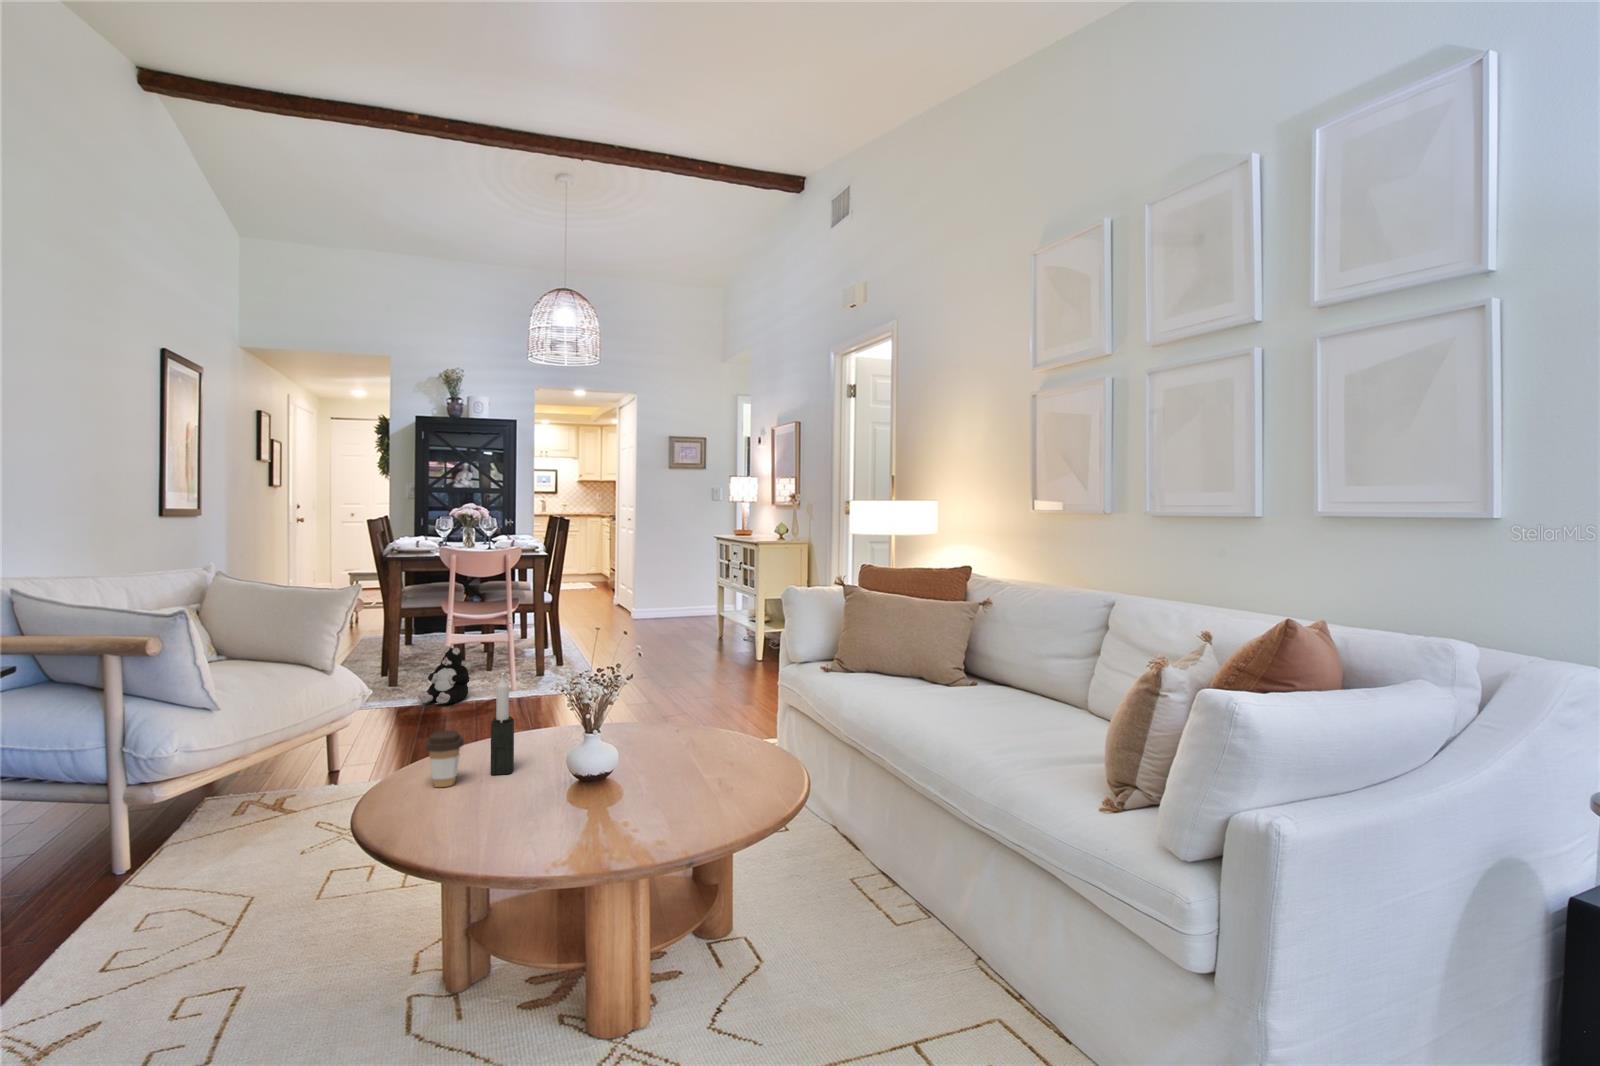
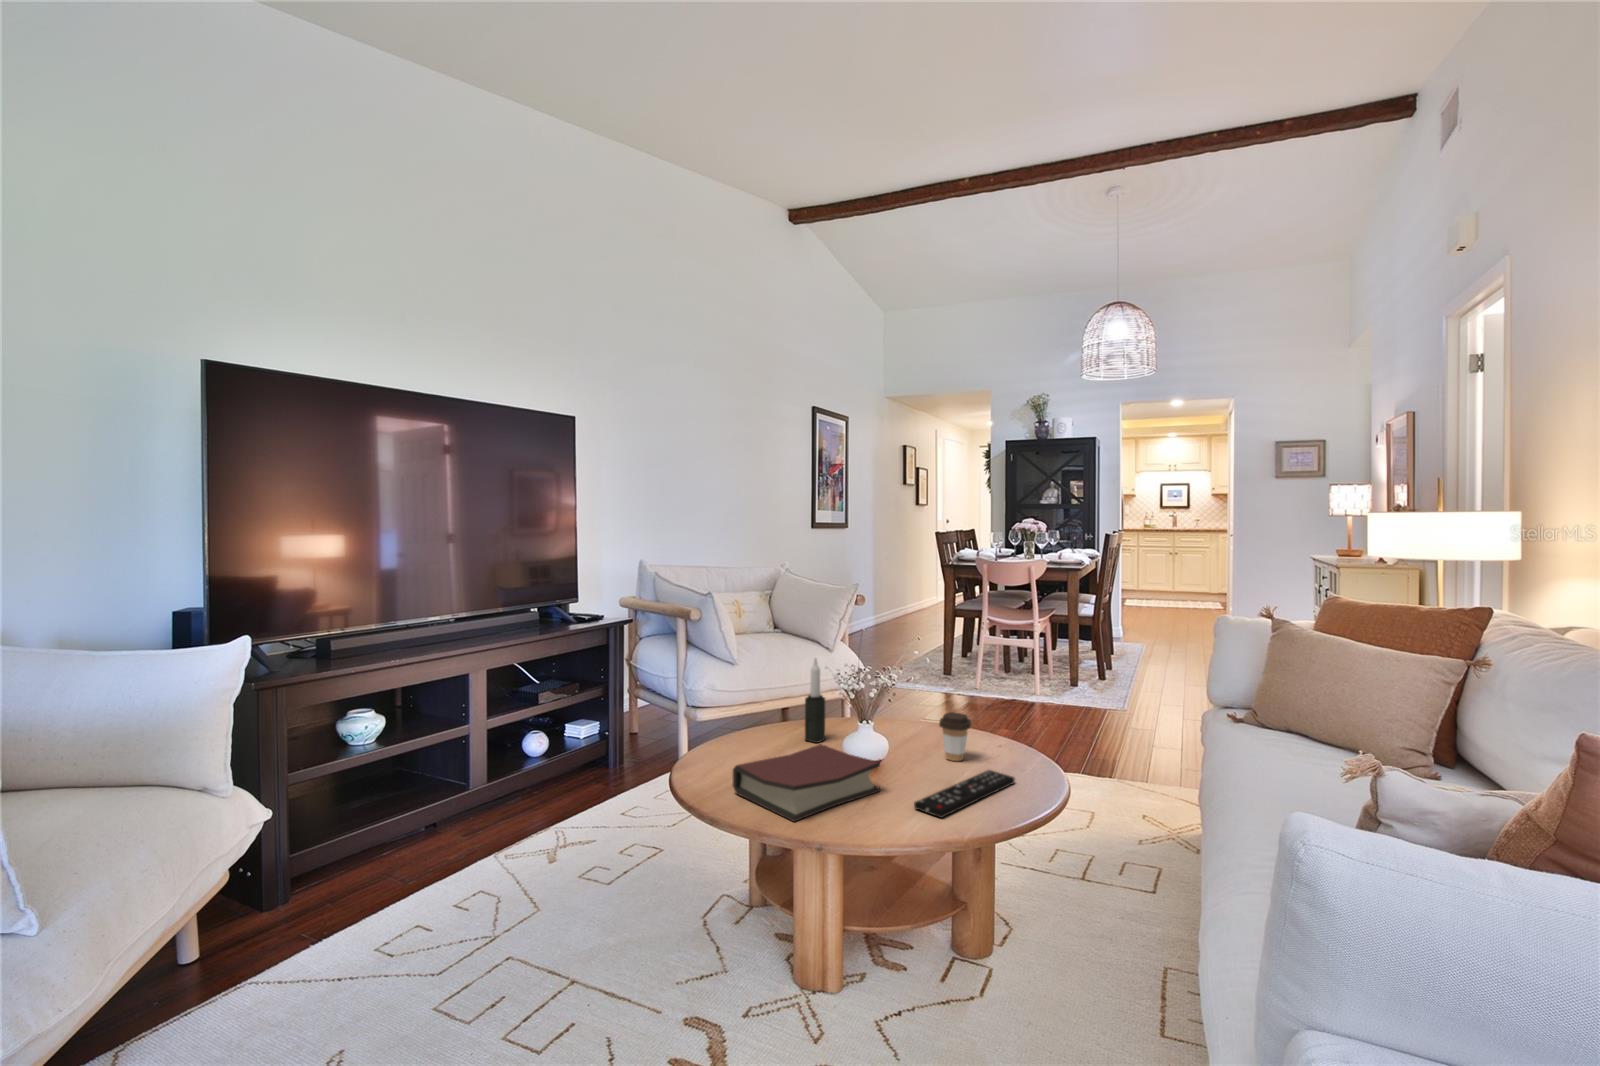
plush toy: present [418,646,469,704] -> none [944,644,988,695]
coffee cup: present [425,731,464,787] -> present [939,712,971,761]
remote control: none [711,750,747,801] -> present [914,770,1015,818]
hardback book: none [512,766,657,852] -> present [733,744,880,821]

